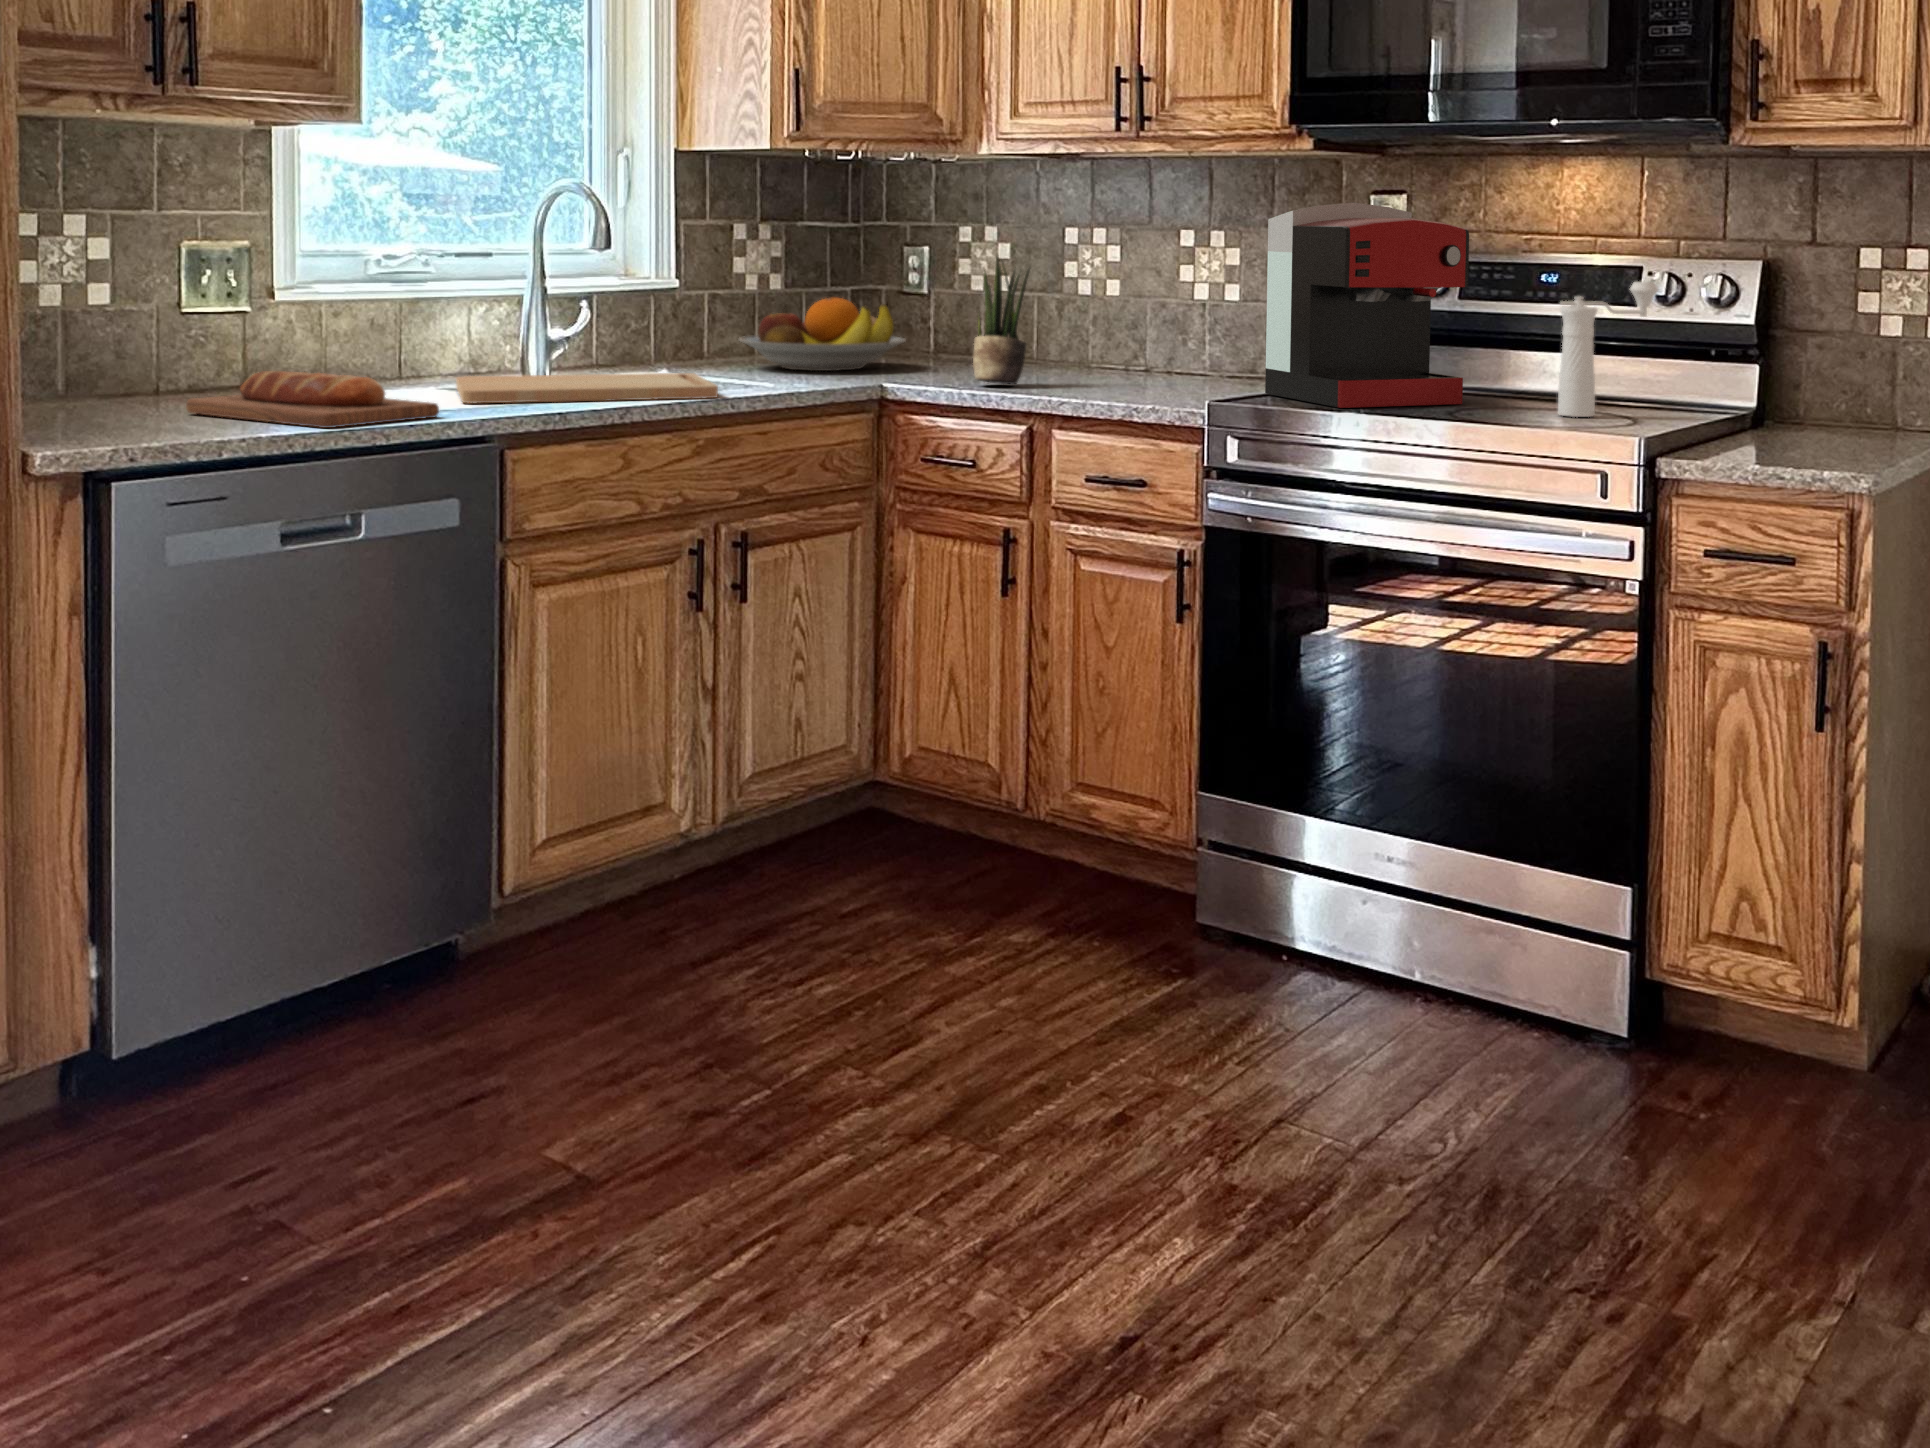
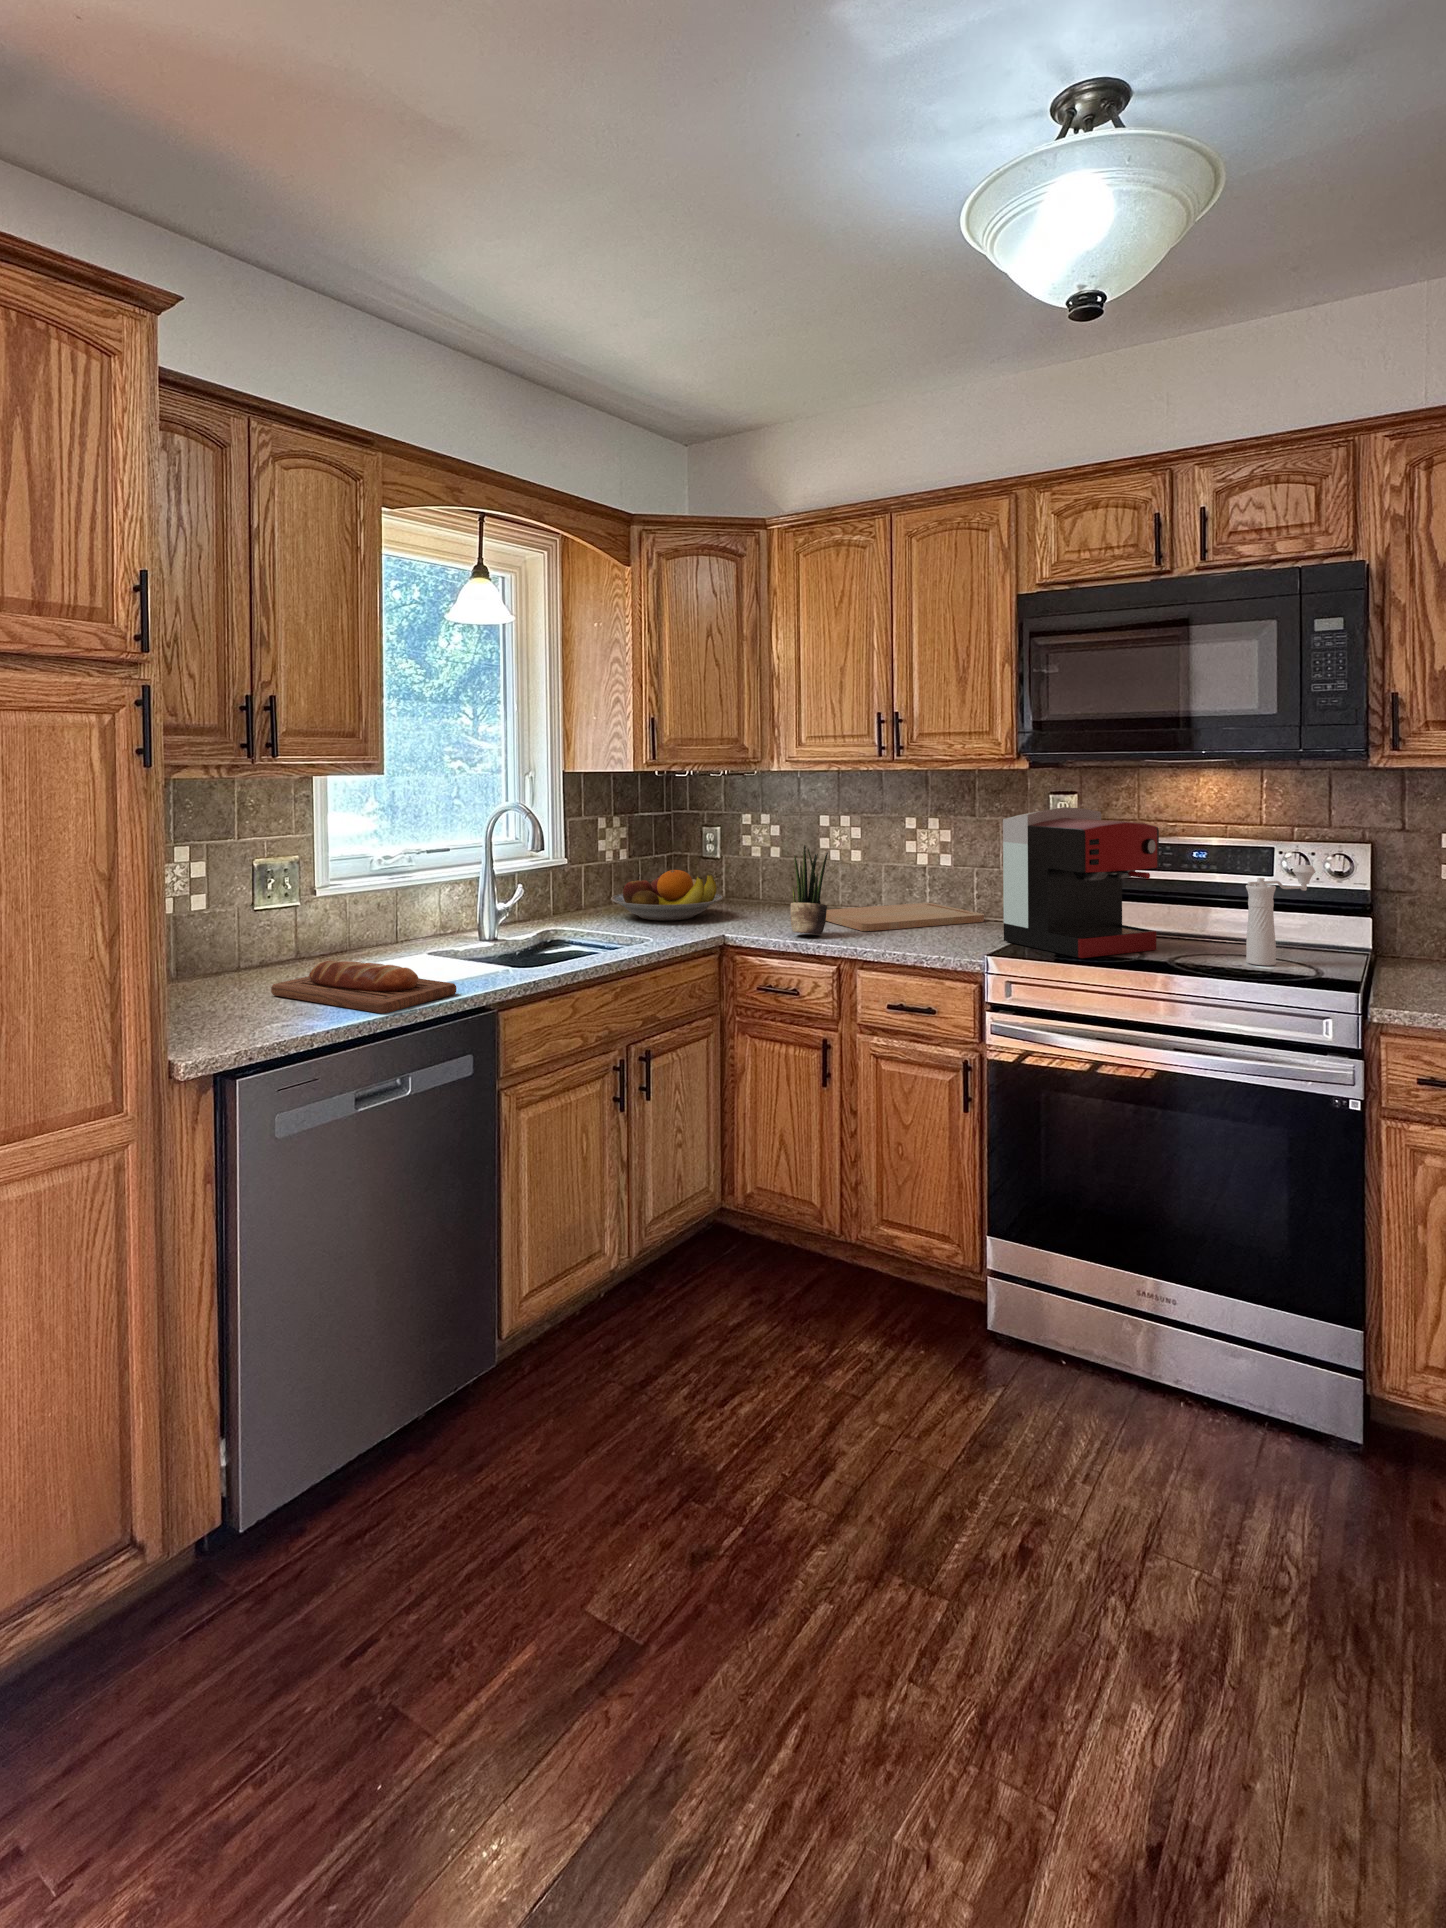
cutting board: present [456,373,718,403] -> present [826,903,984,931]

